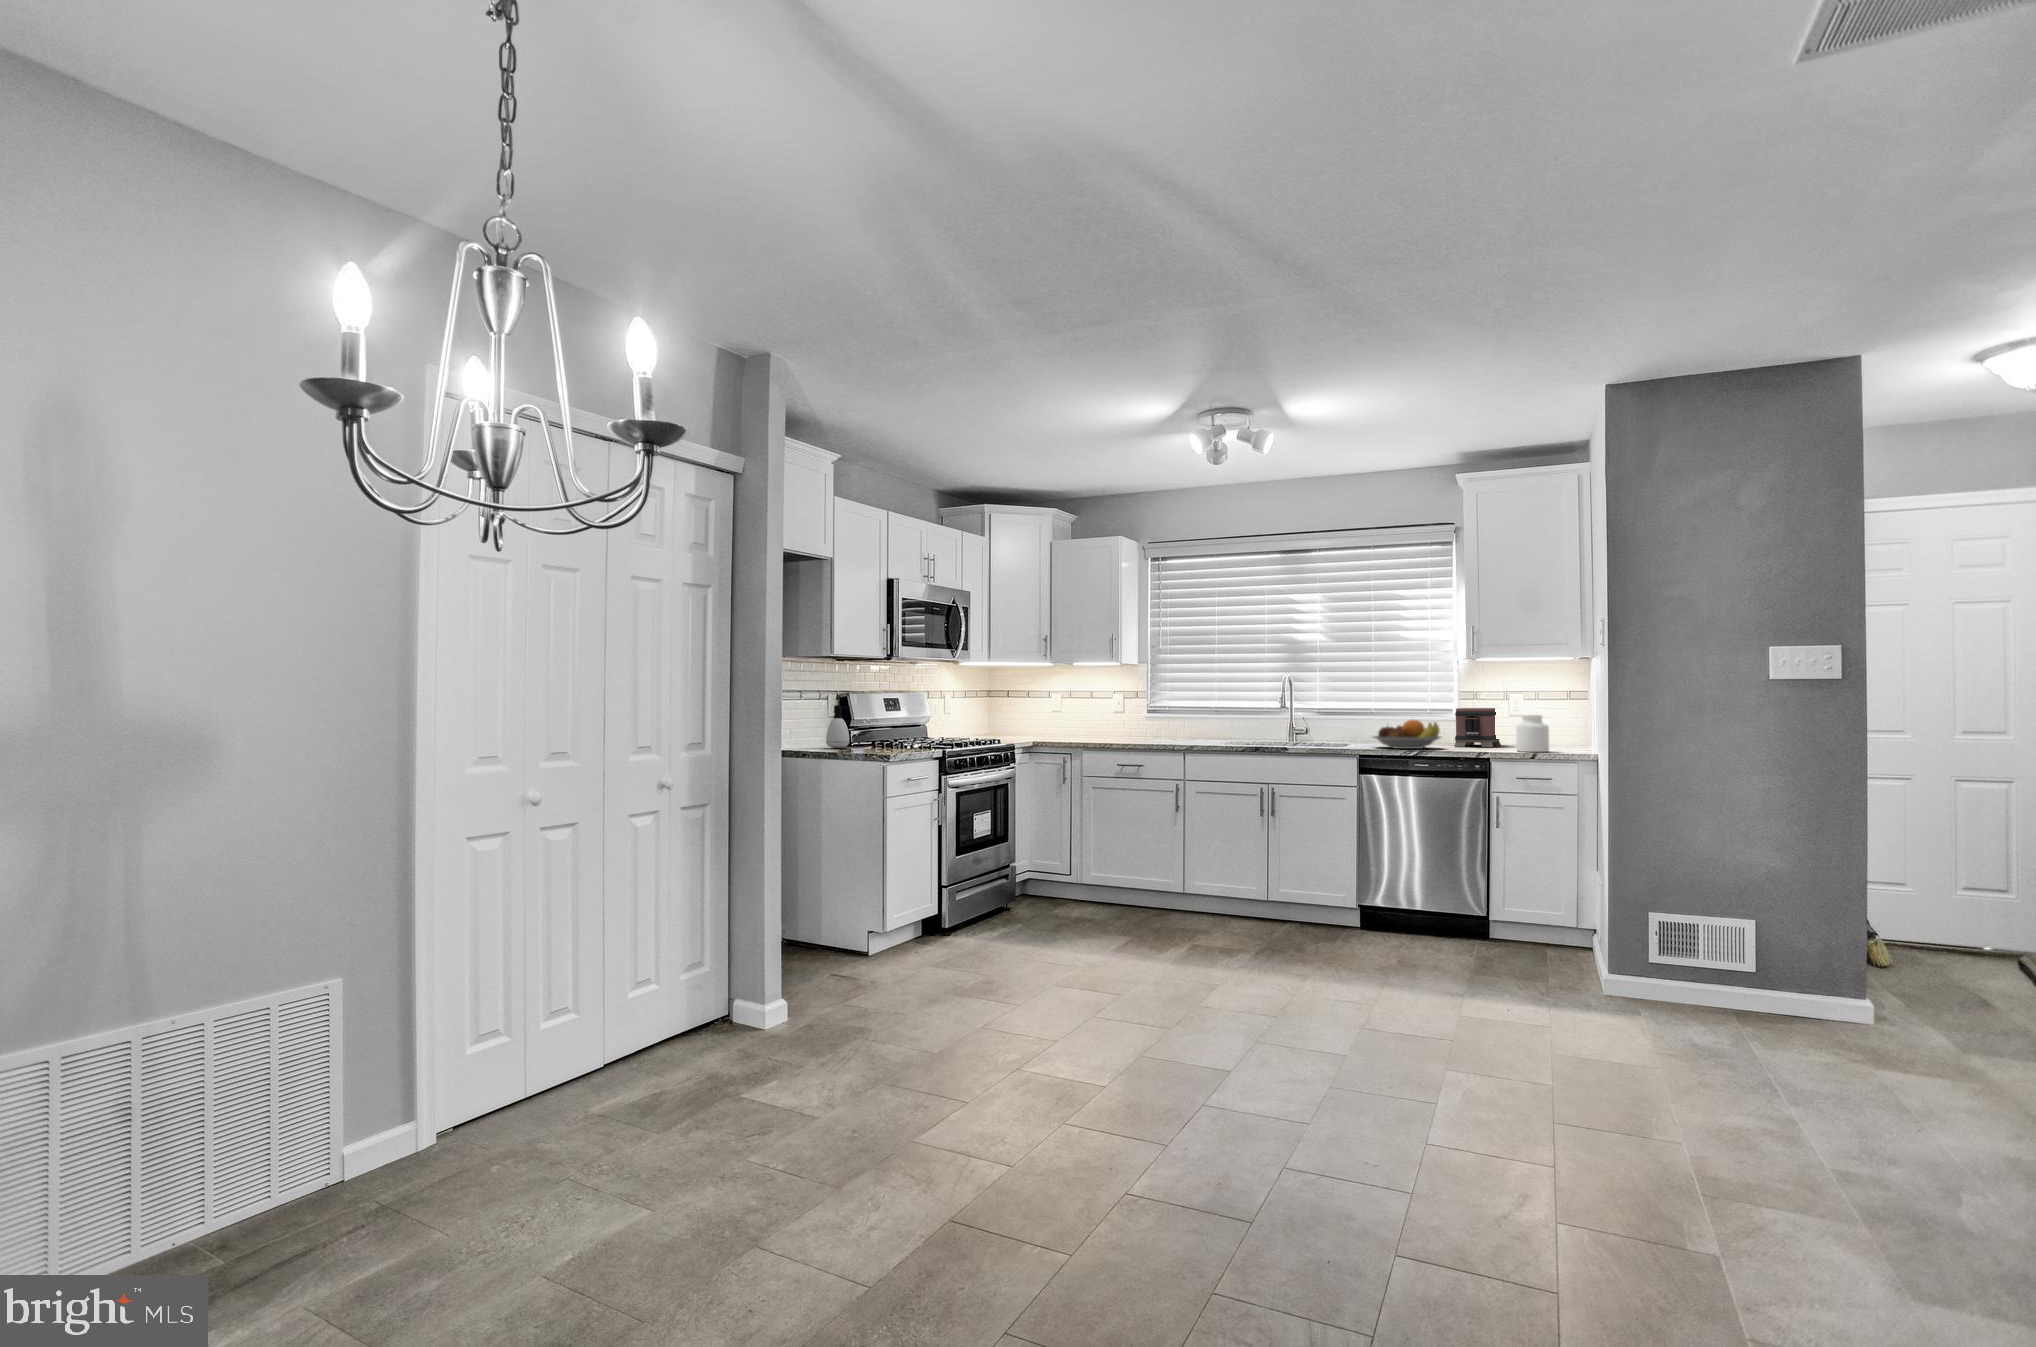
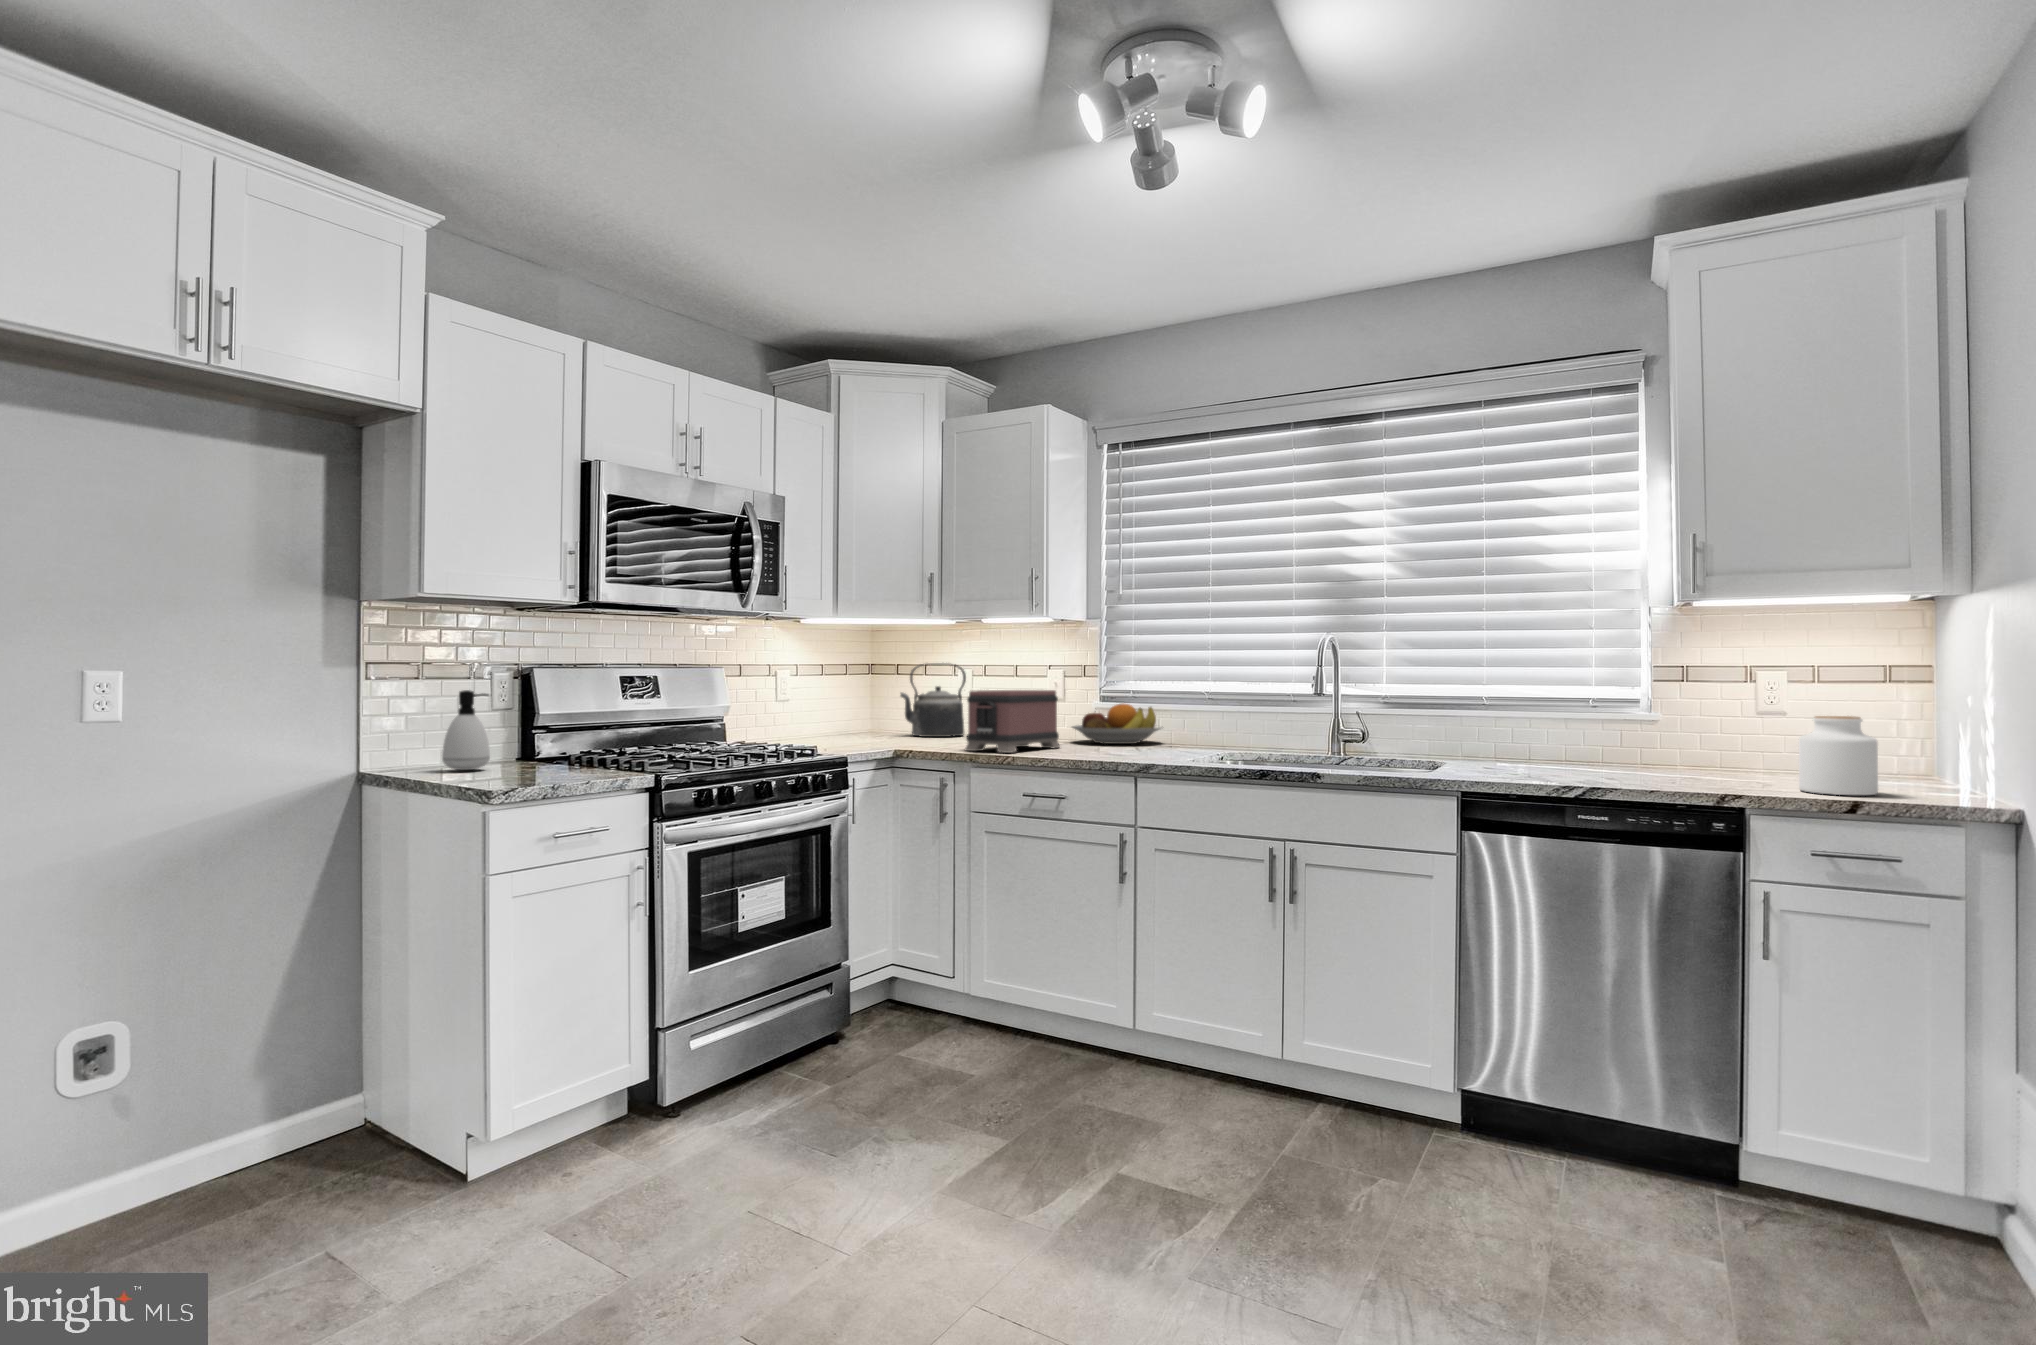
kettle: none [1019,690,1058,736] -> present [901,663,966,737]
toaster: present [1454,708,1501,747] -> present [965,690,1060,753]
fruit bowl: present [1373,720,1440,749] -> present [1072,704,1161,744]

